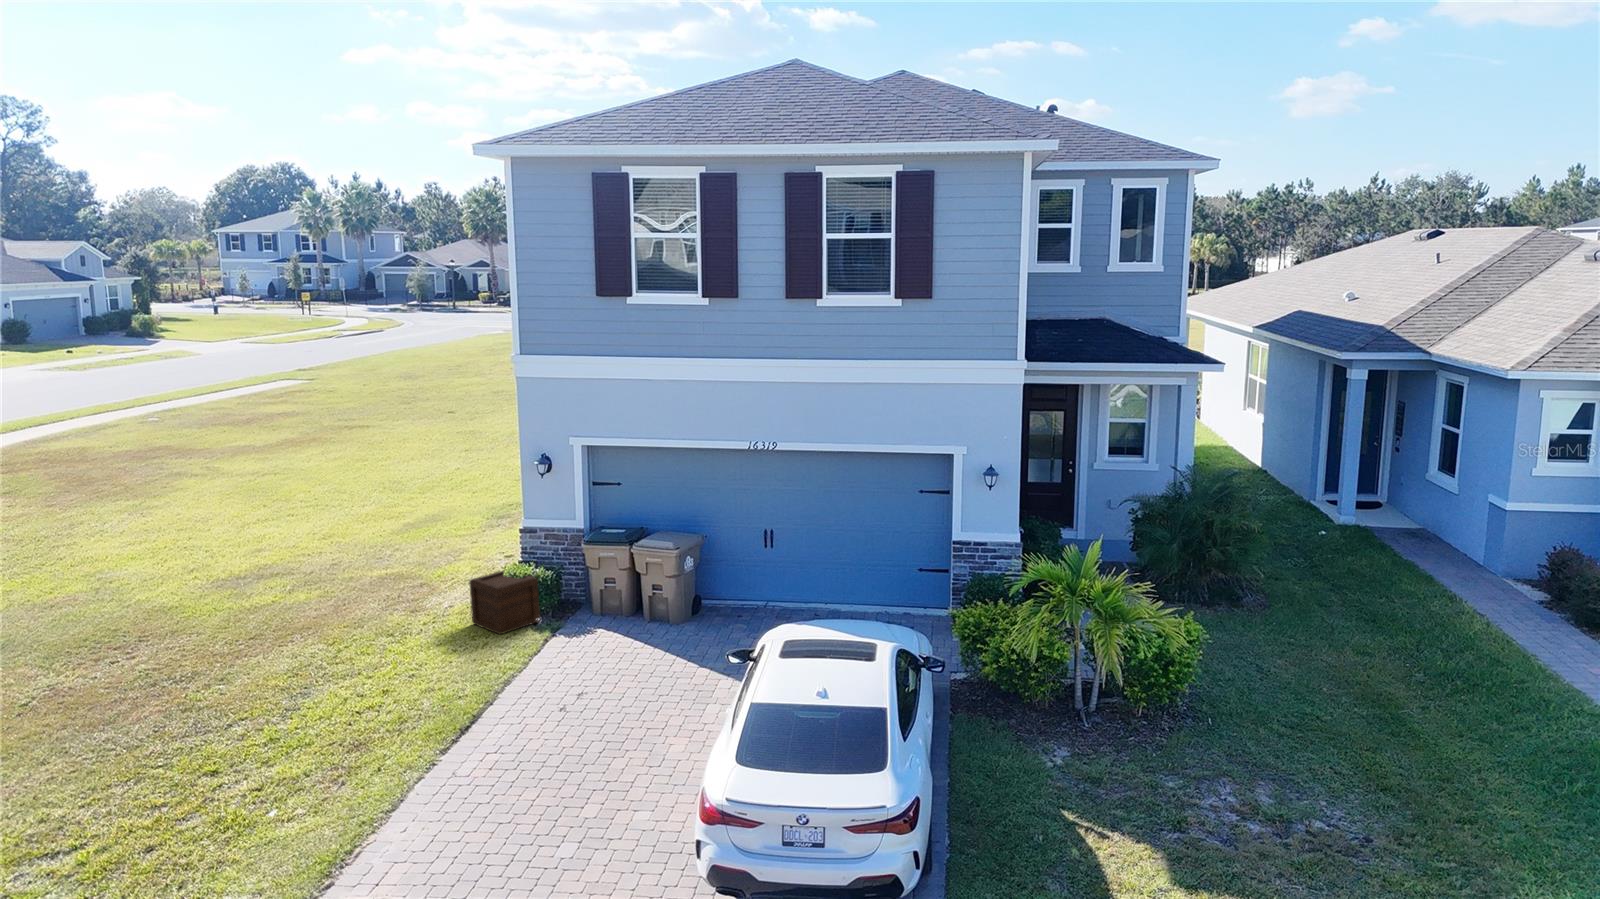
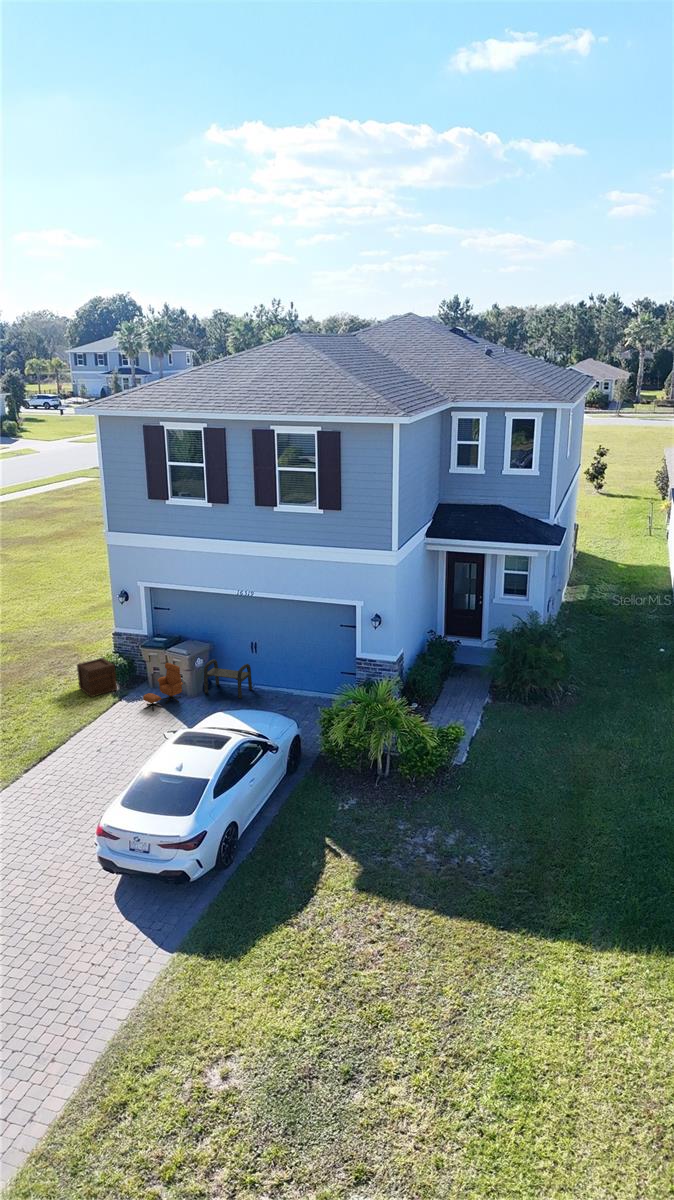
bench: none [692,562,769,623] -> present [204,659,252,698]
lounge chair: none [600,568,665,649] -> present [143,663,183,711]

